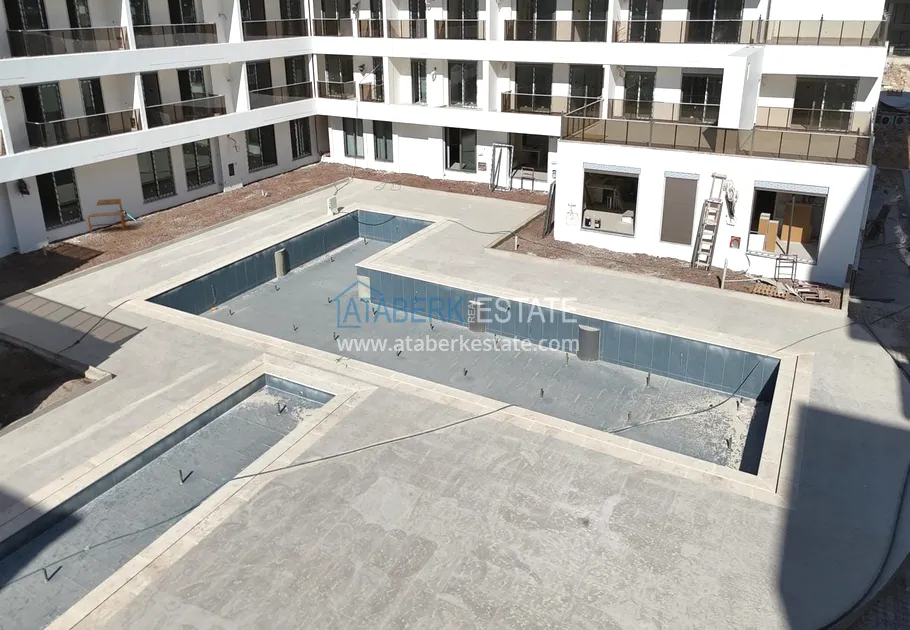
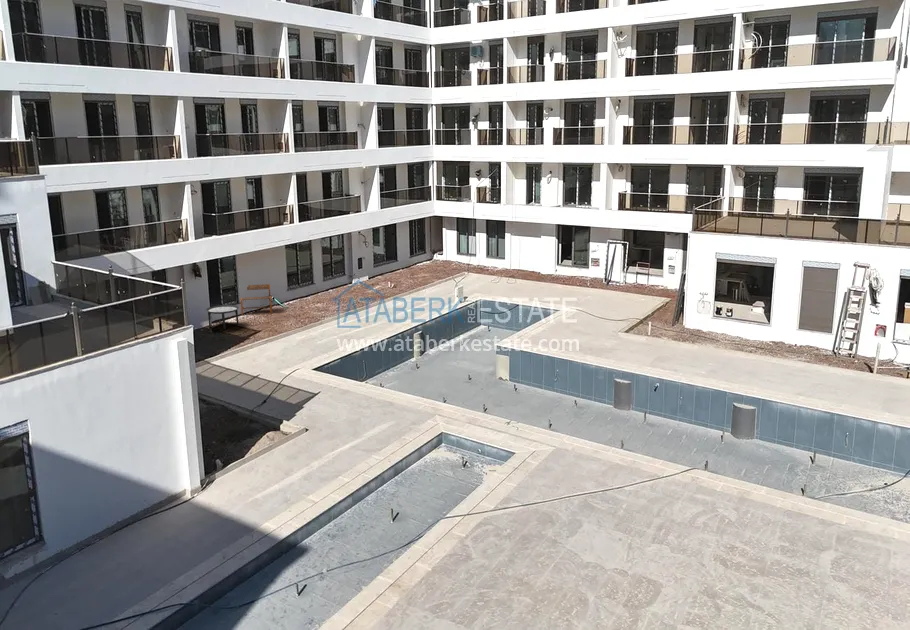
round table: none [43,224,83,251] -> present [206,305,239,329]

